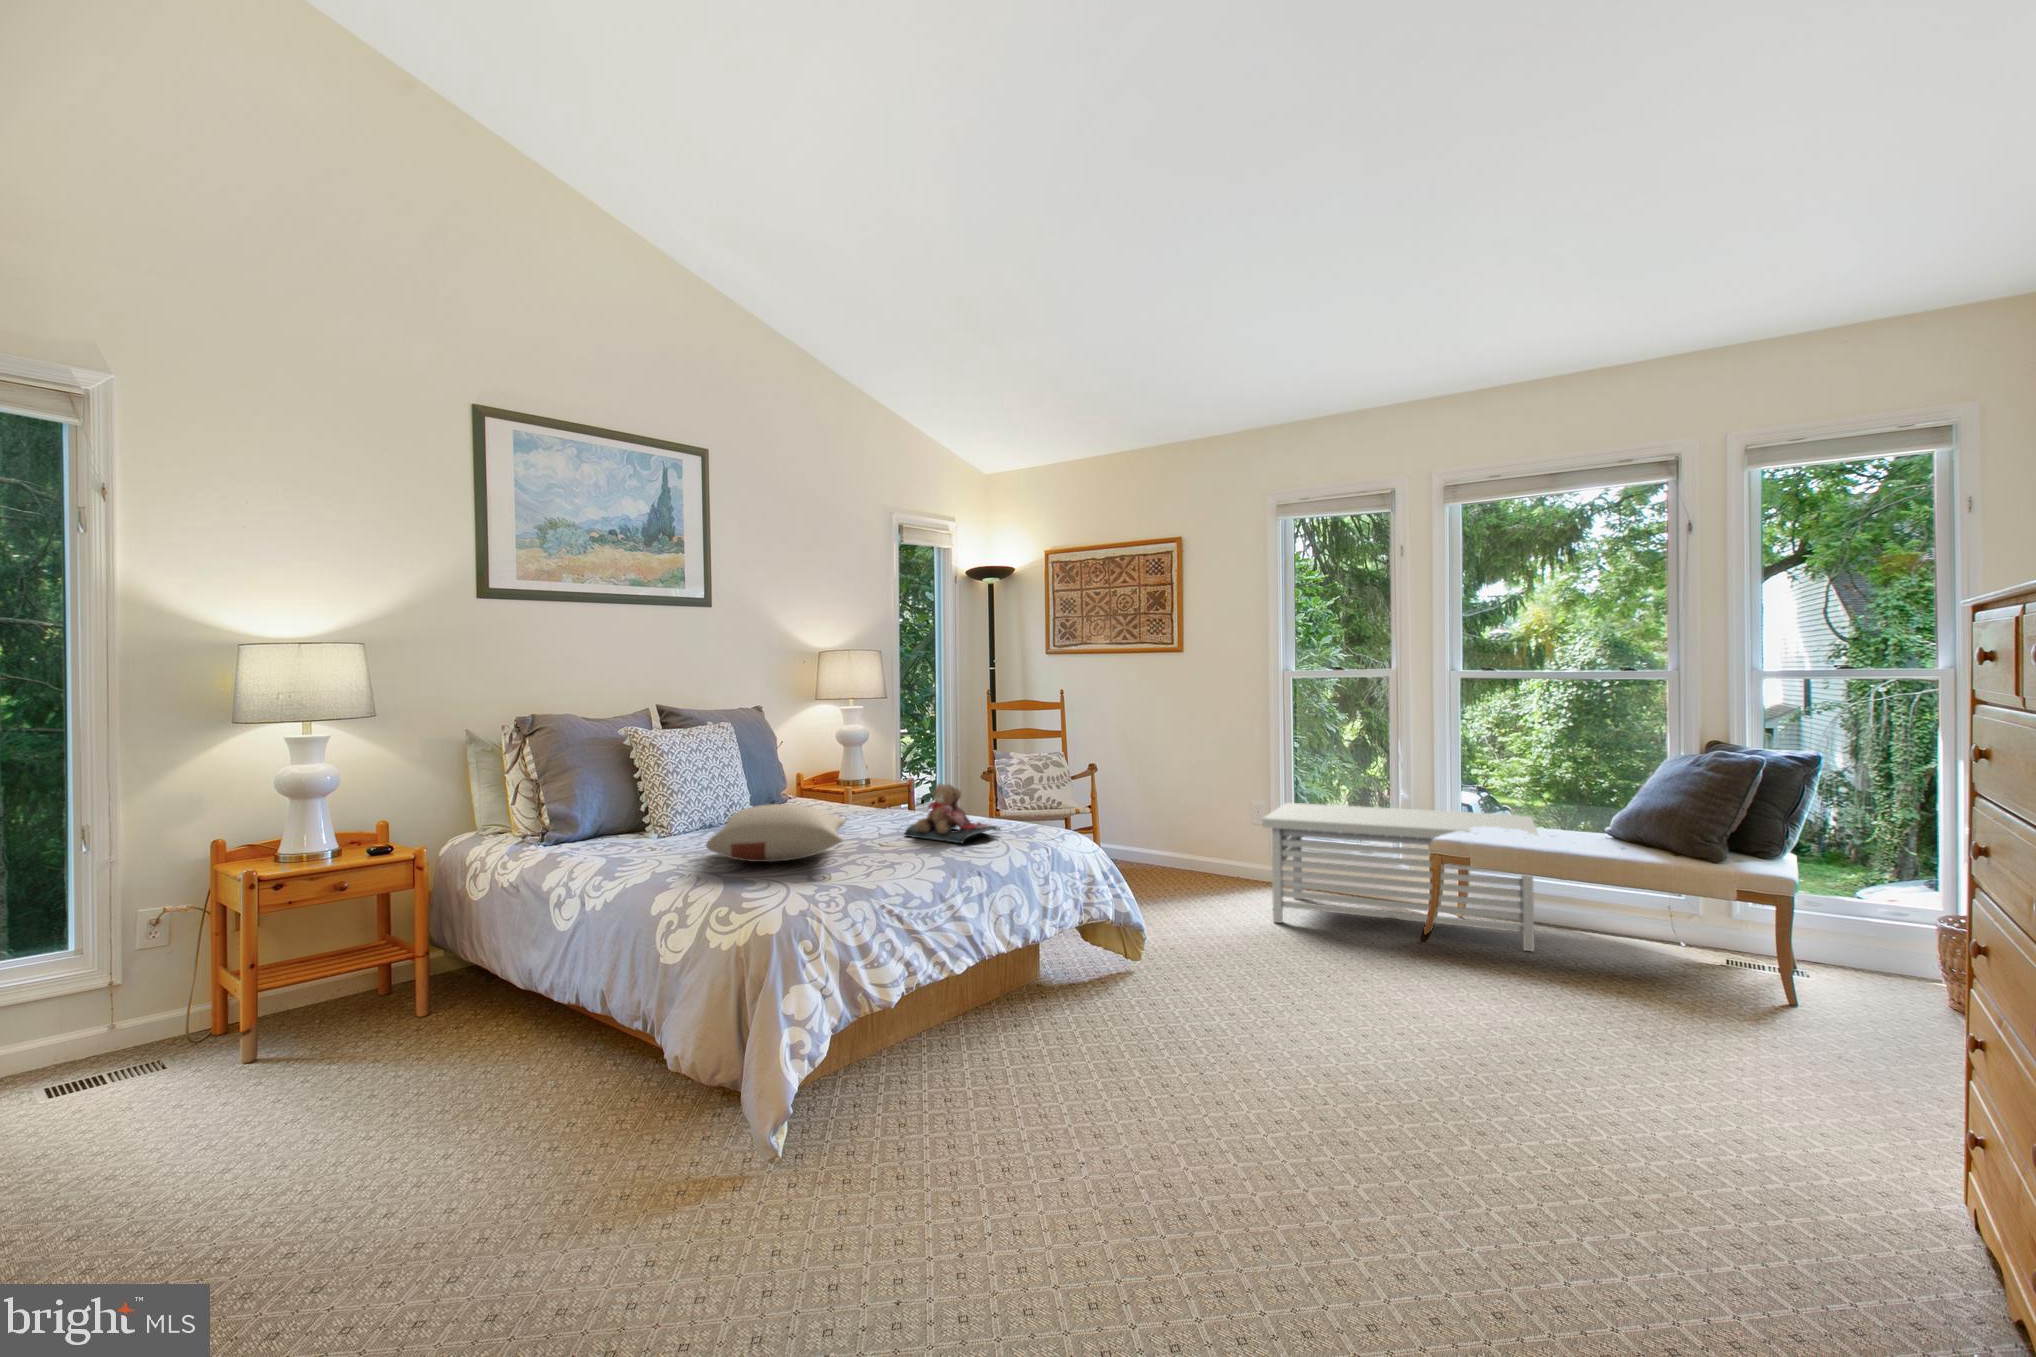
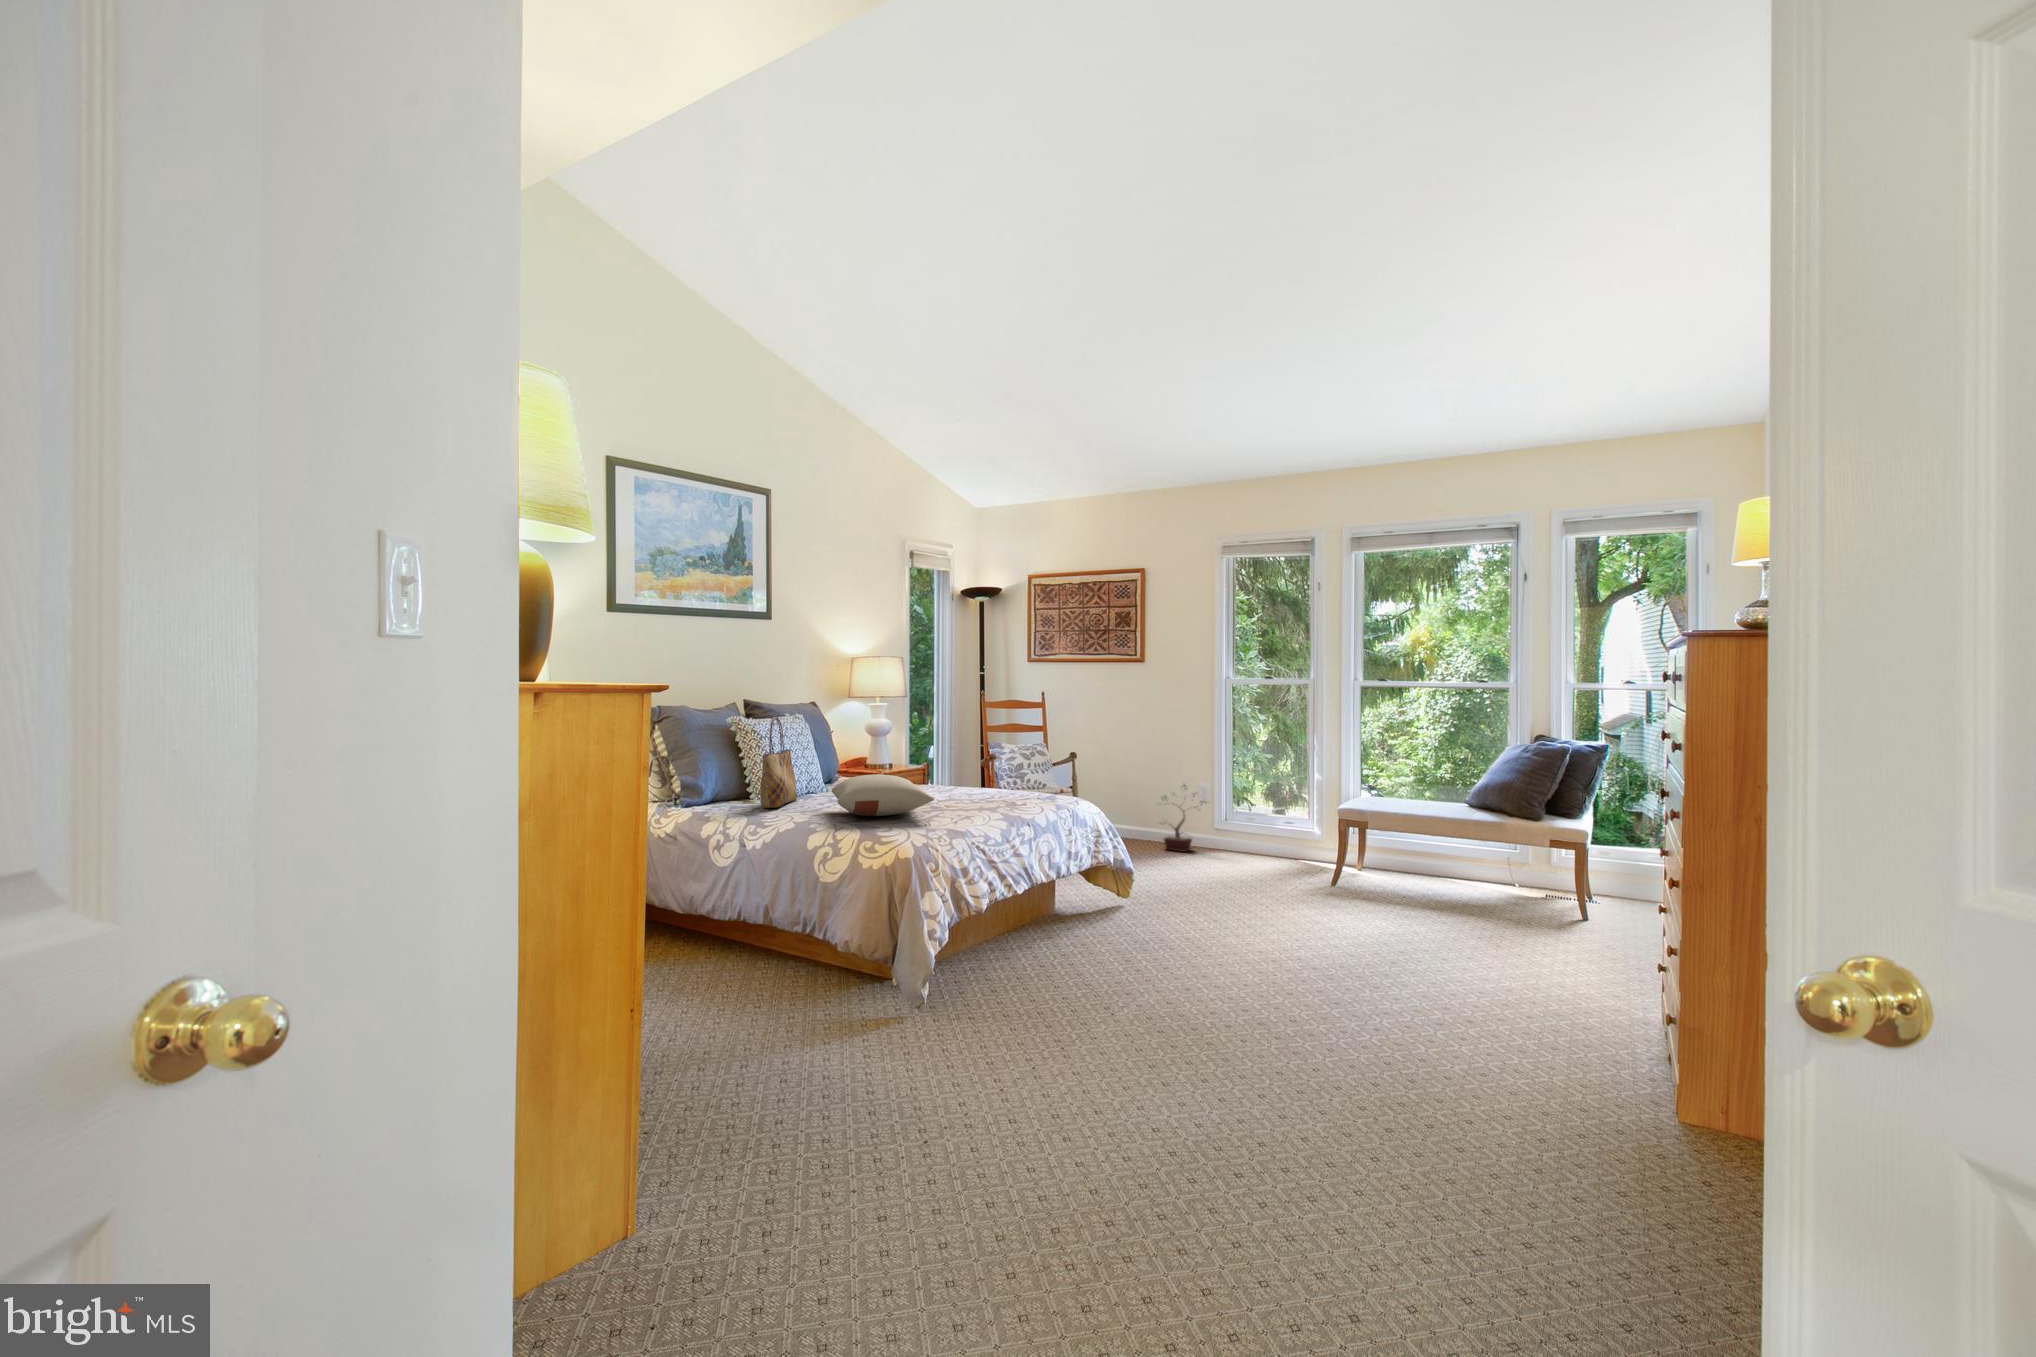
tote bag: none [634,728,698,848] -> present [760,717,797,808]
teddy bear: present [905,783,1000,843] -> none [958,761,1031,806]
potted plant: none [1196,800,1263,886] -> present [1161,785,1206,852]
storage bench: present [1262,803,1538,951] -> none [1214,784,1418,891]

